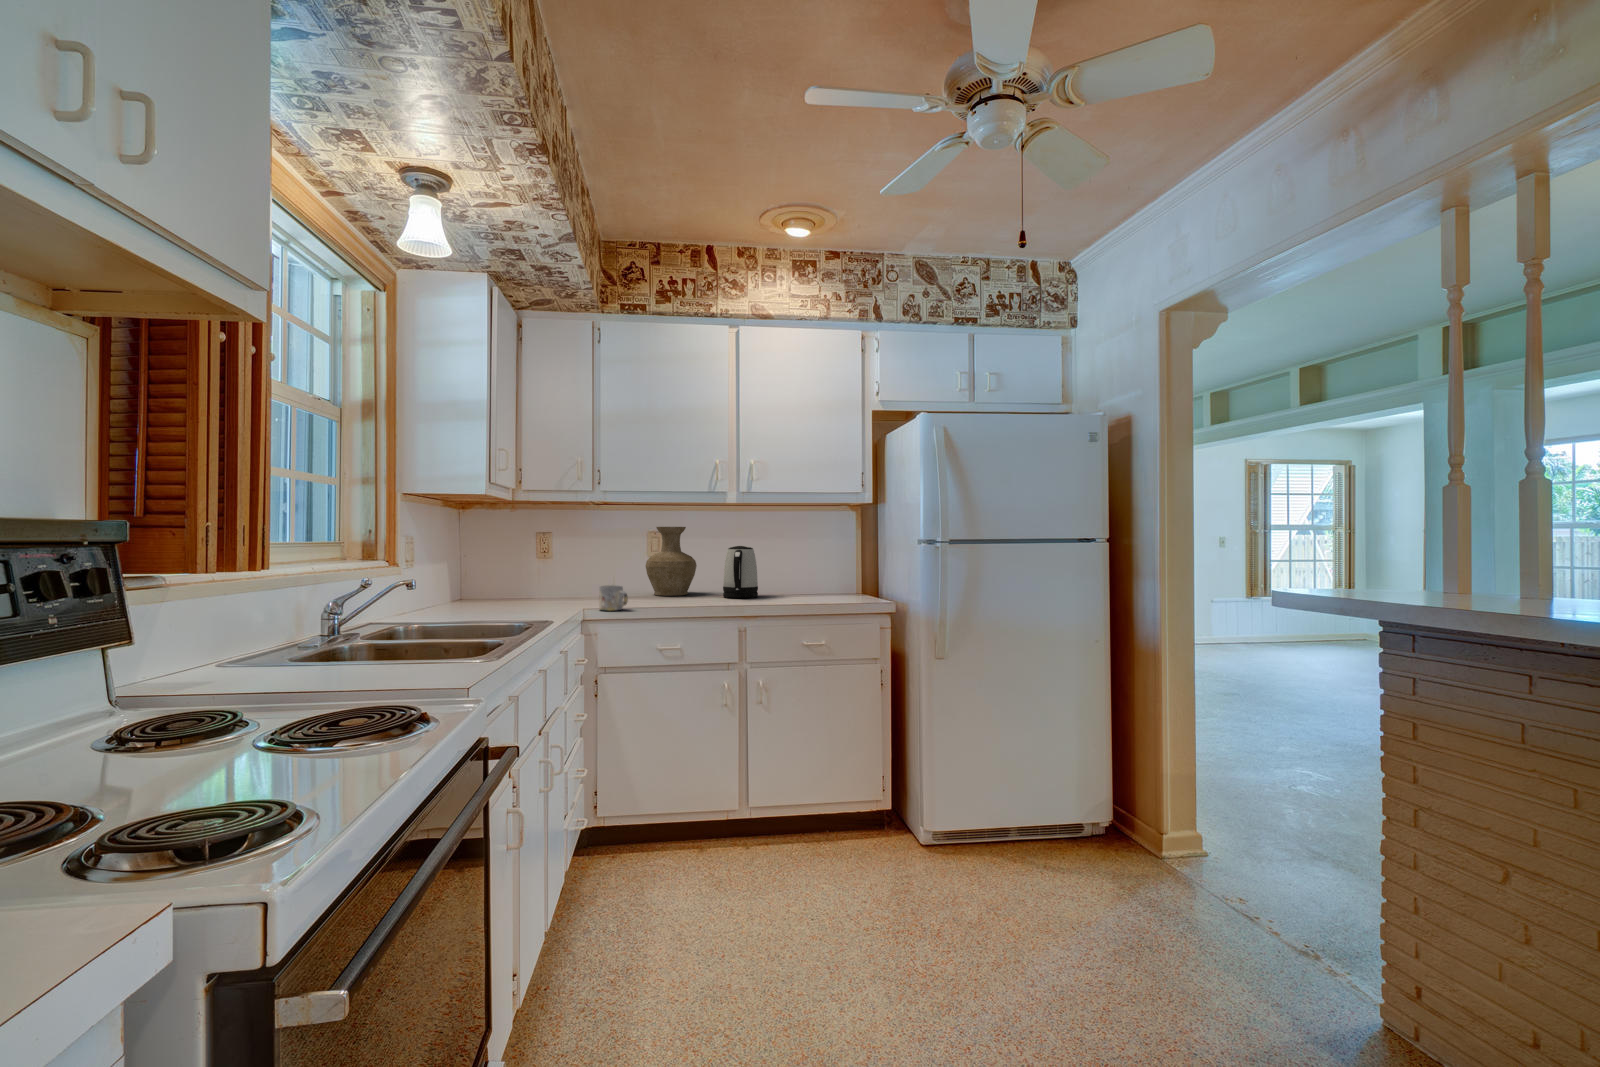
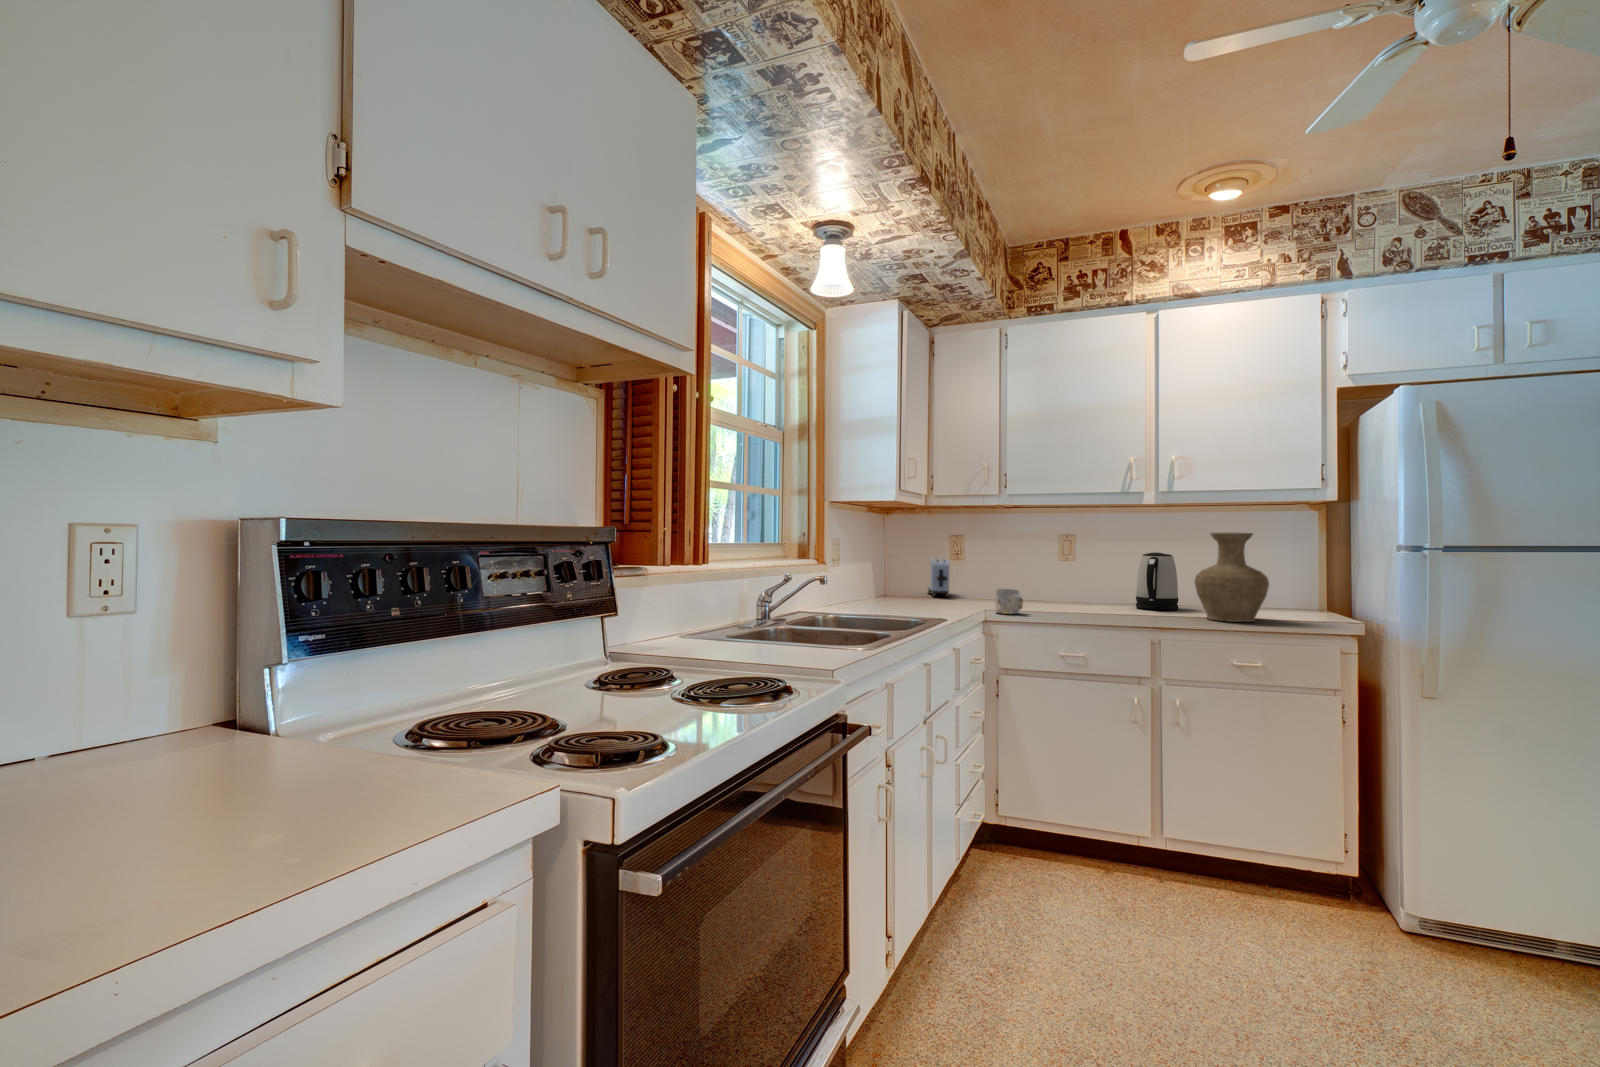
vase: present [646,527,697,596] -> present [1195,533,1269,622]
toaster: none [514,556,541,598] -> present [928,558,949,597]

